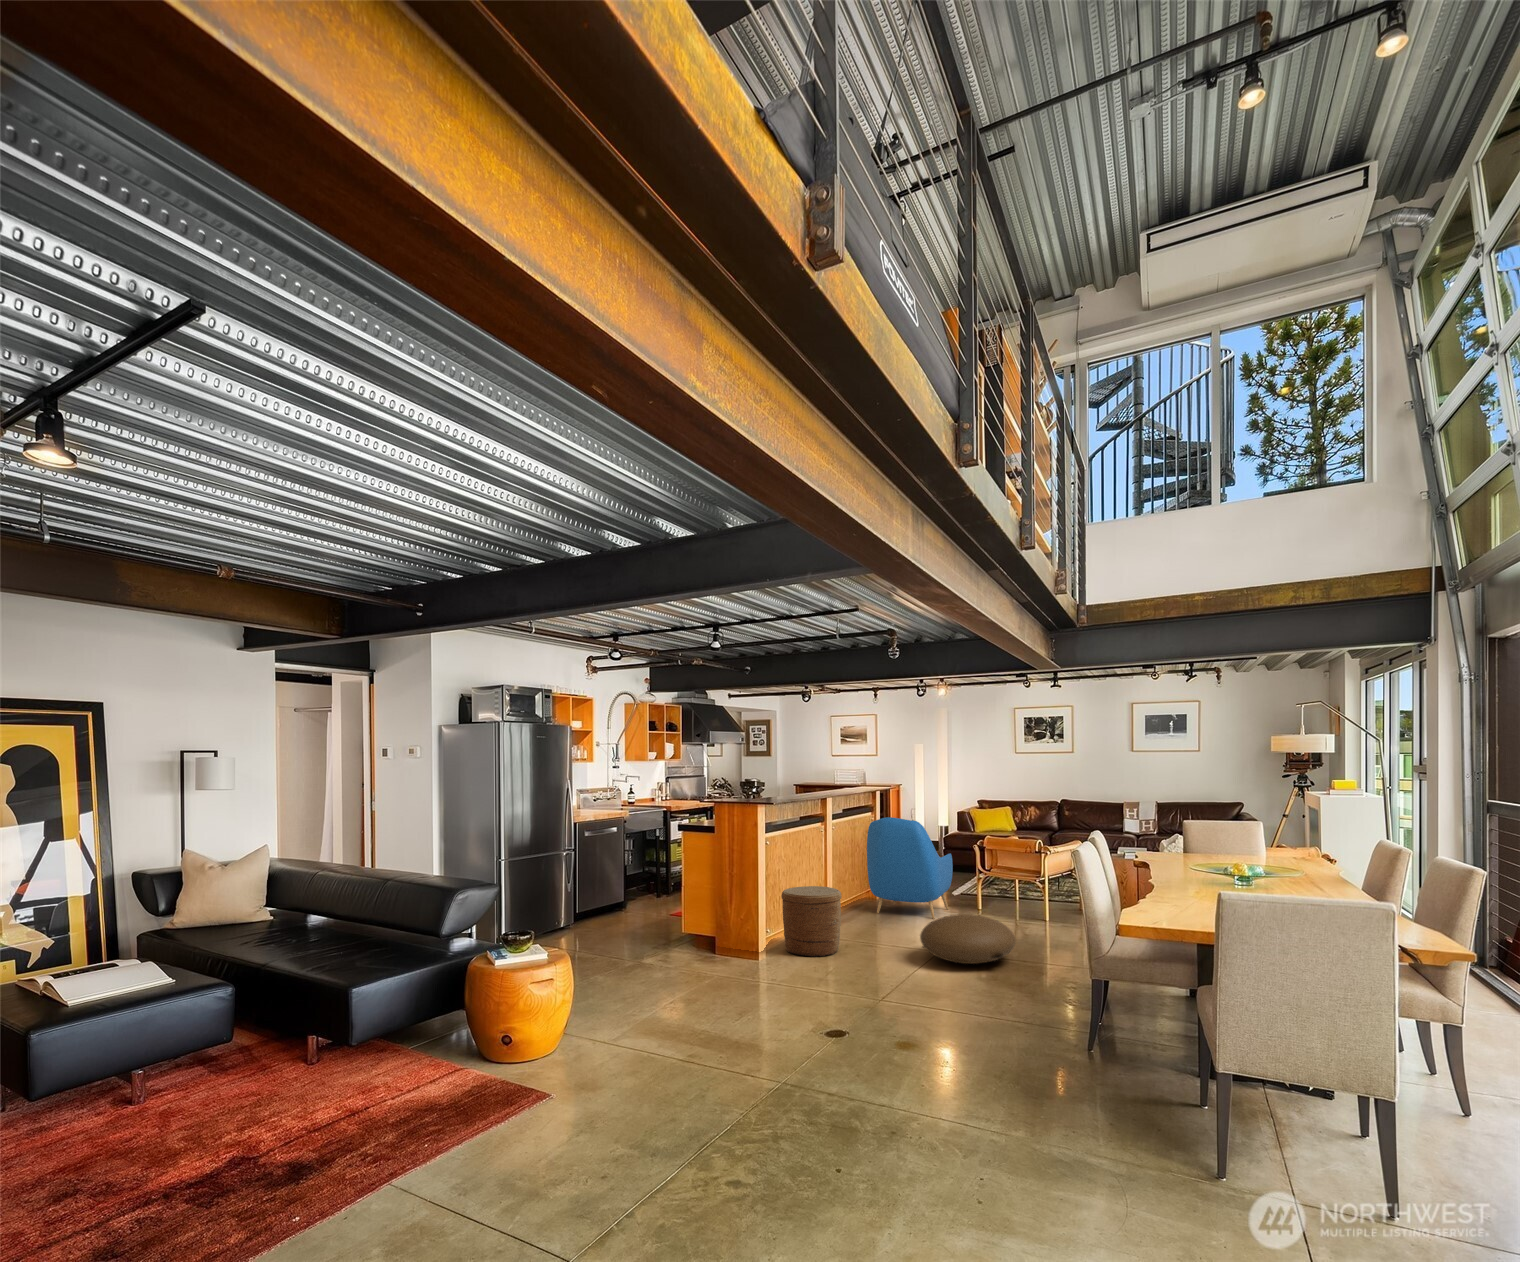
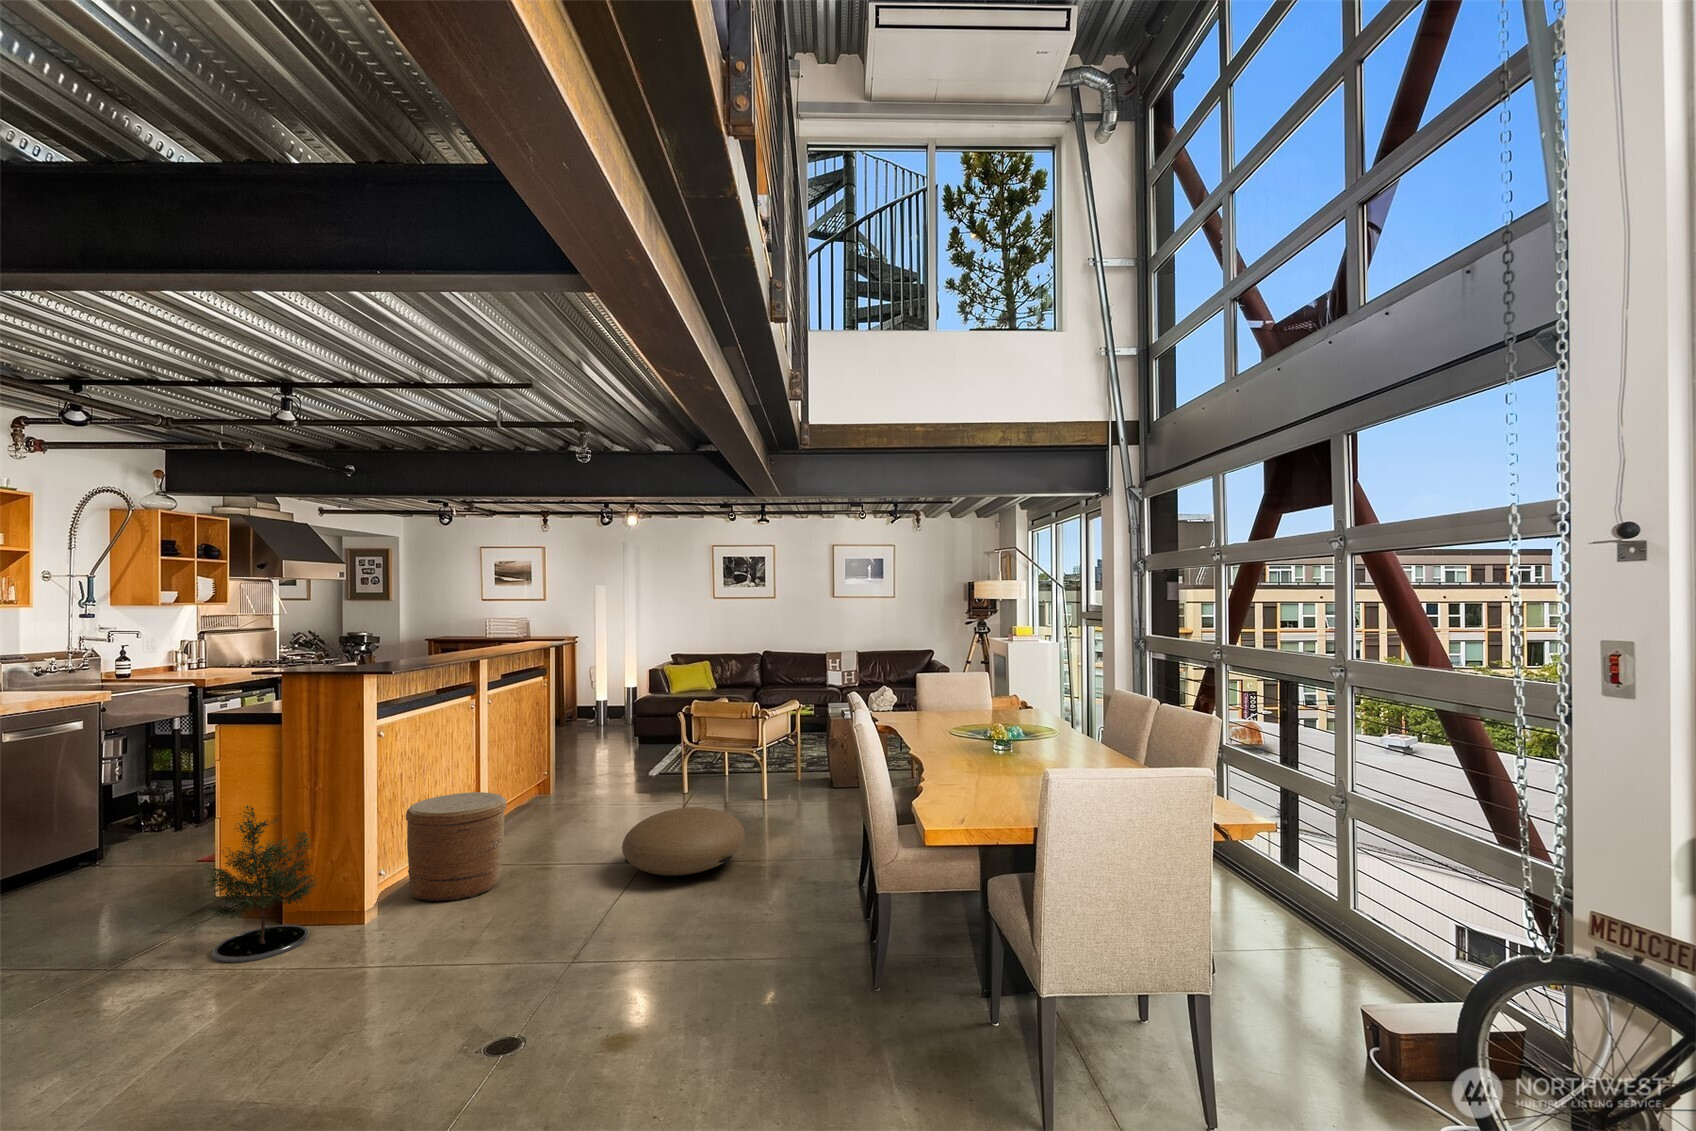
armchair: present [867,817,953,919] -> none [539,684,652,810]
potted tree: none [680,875,736,969] -> present [205,805,318,963]

